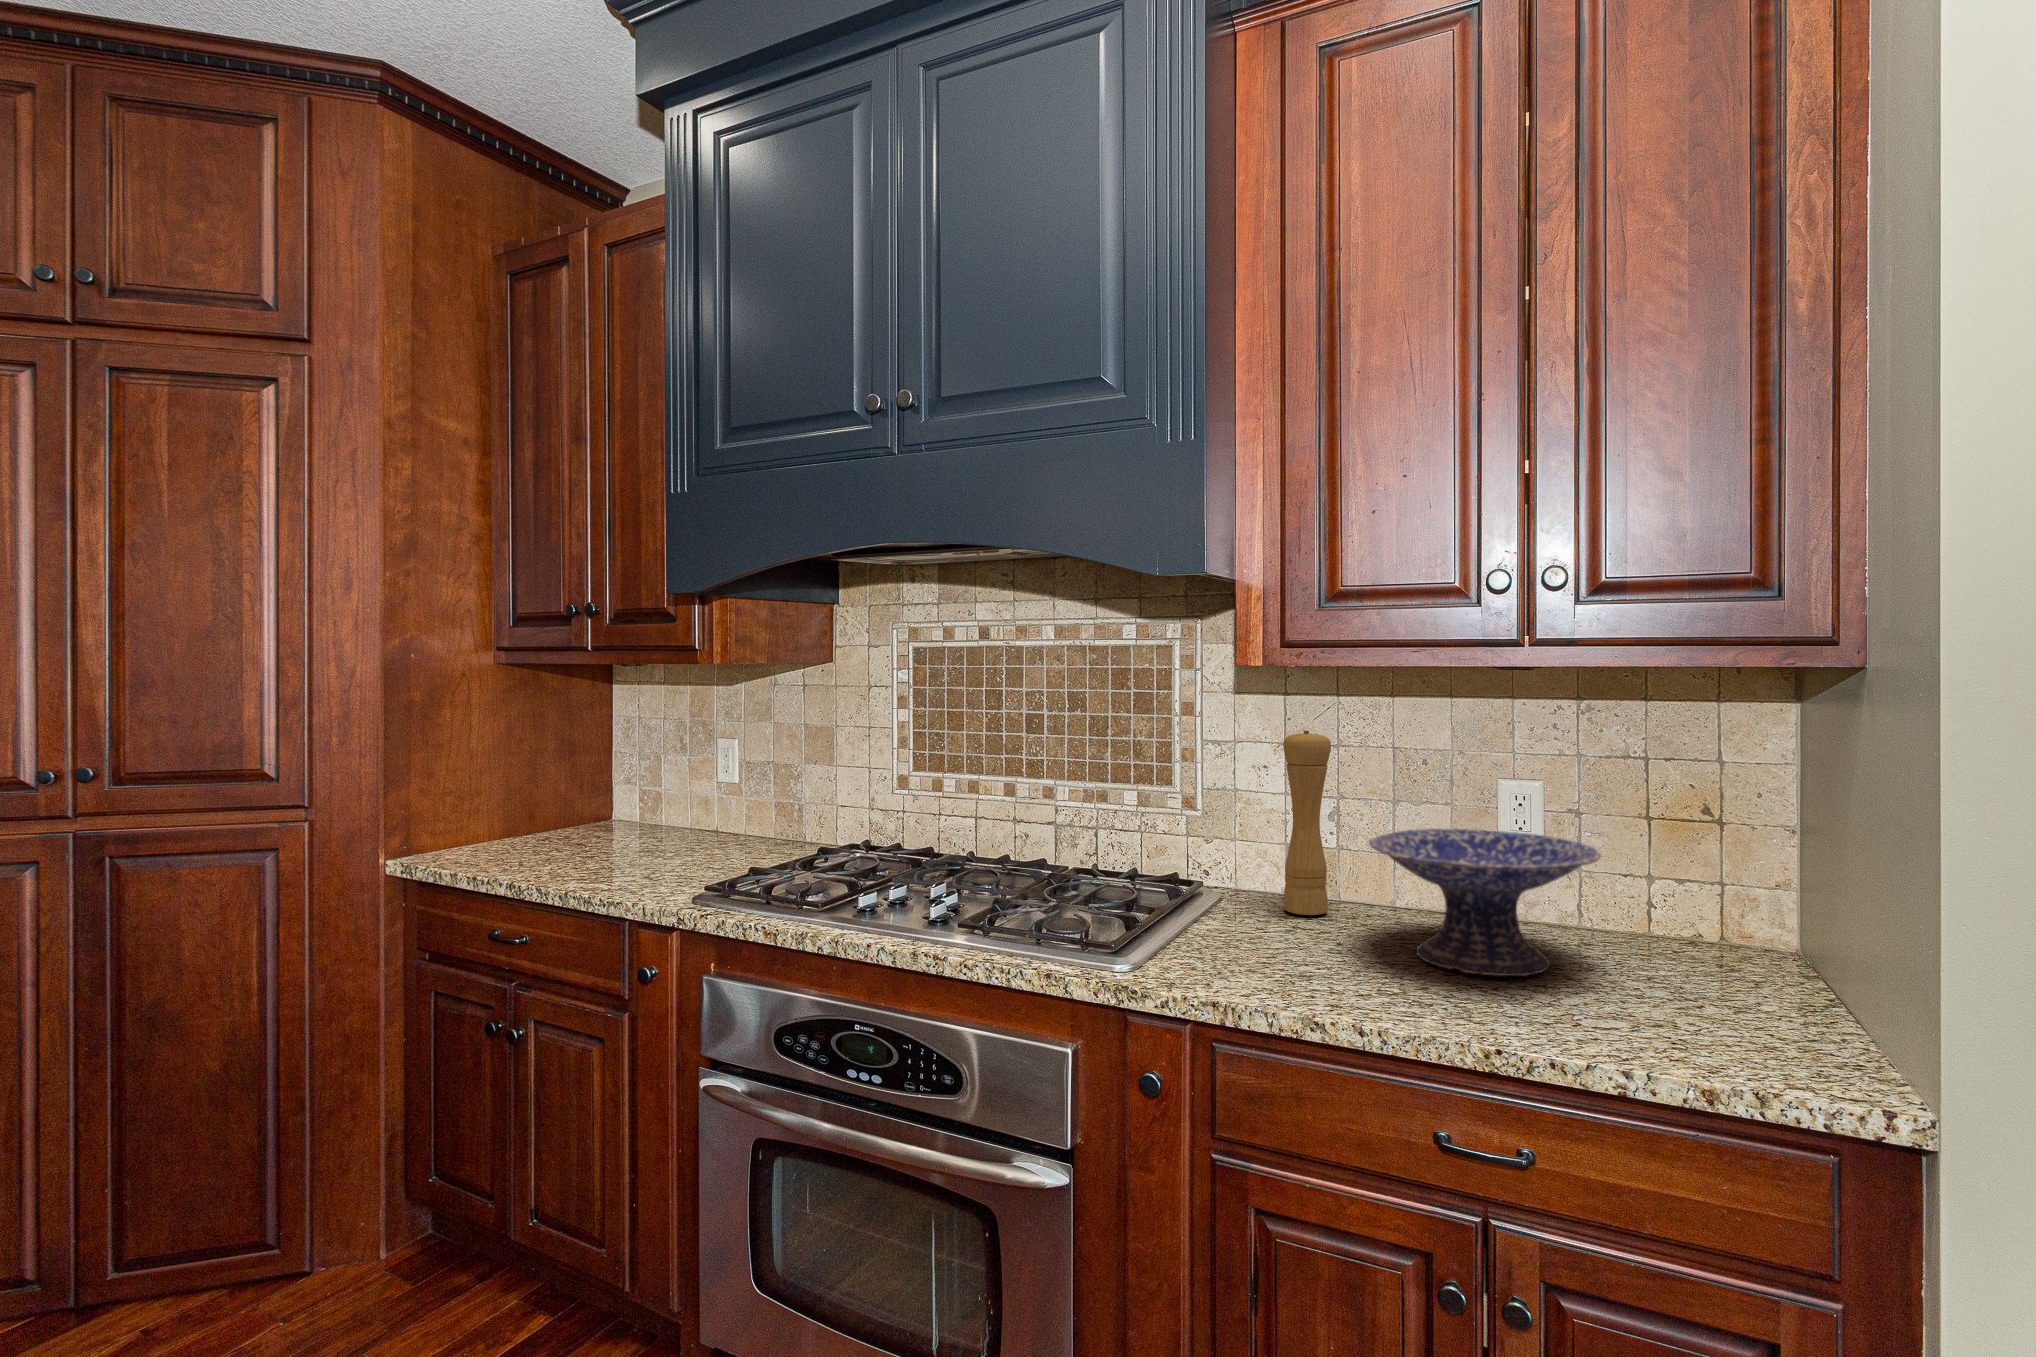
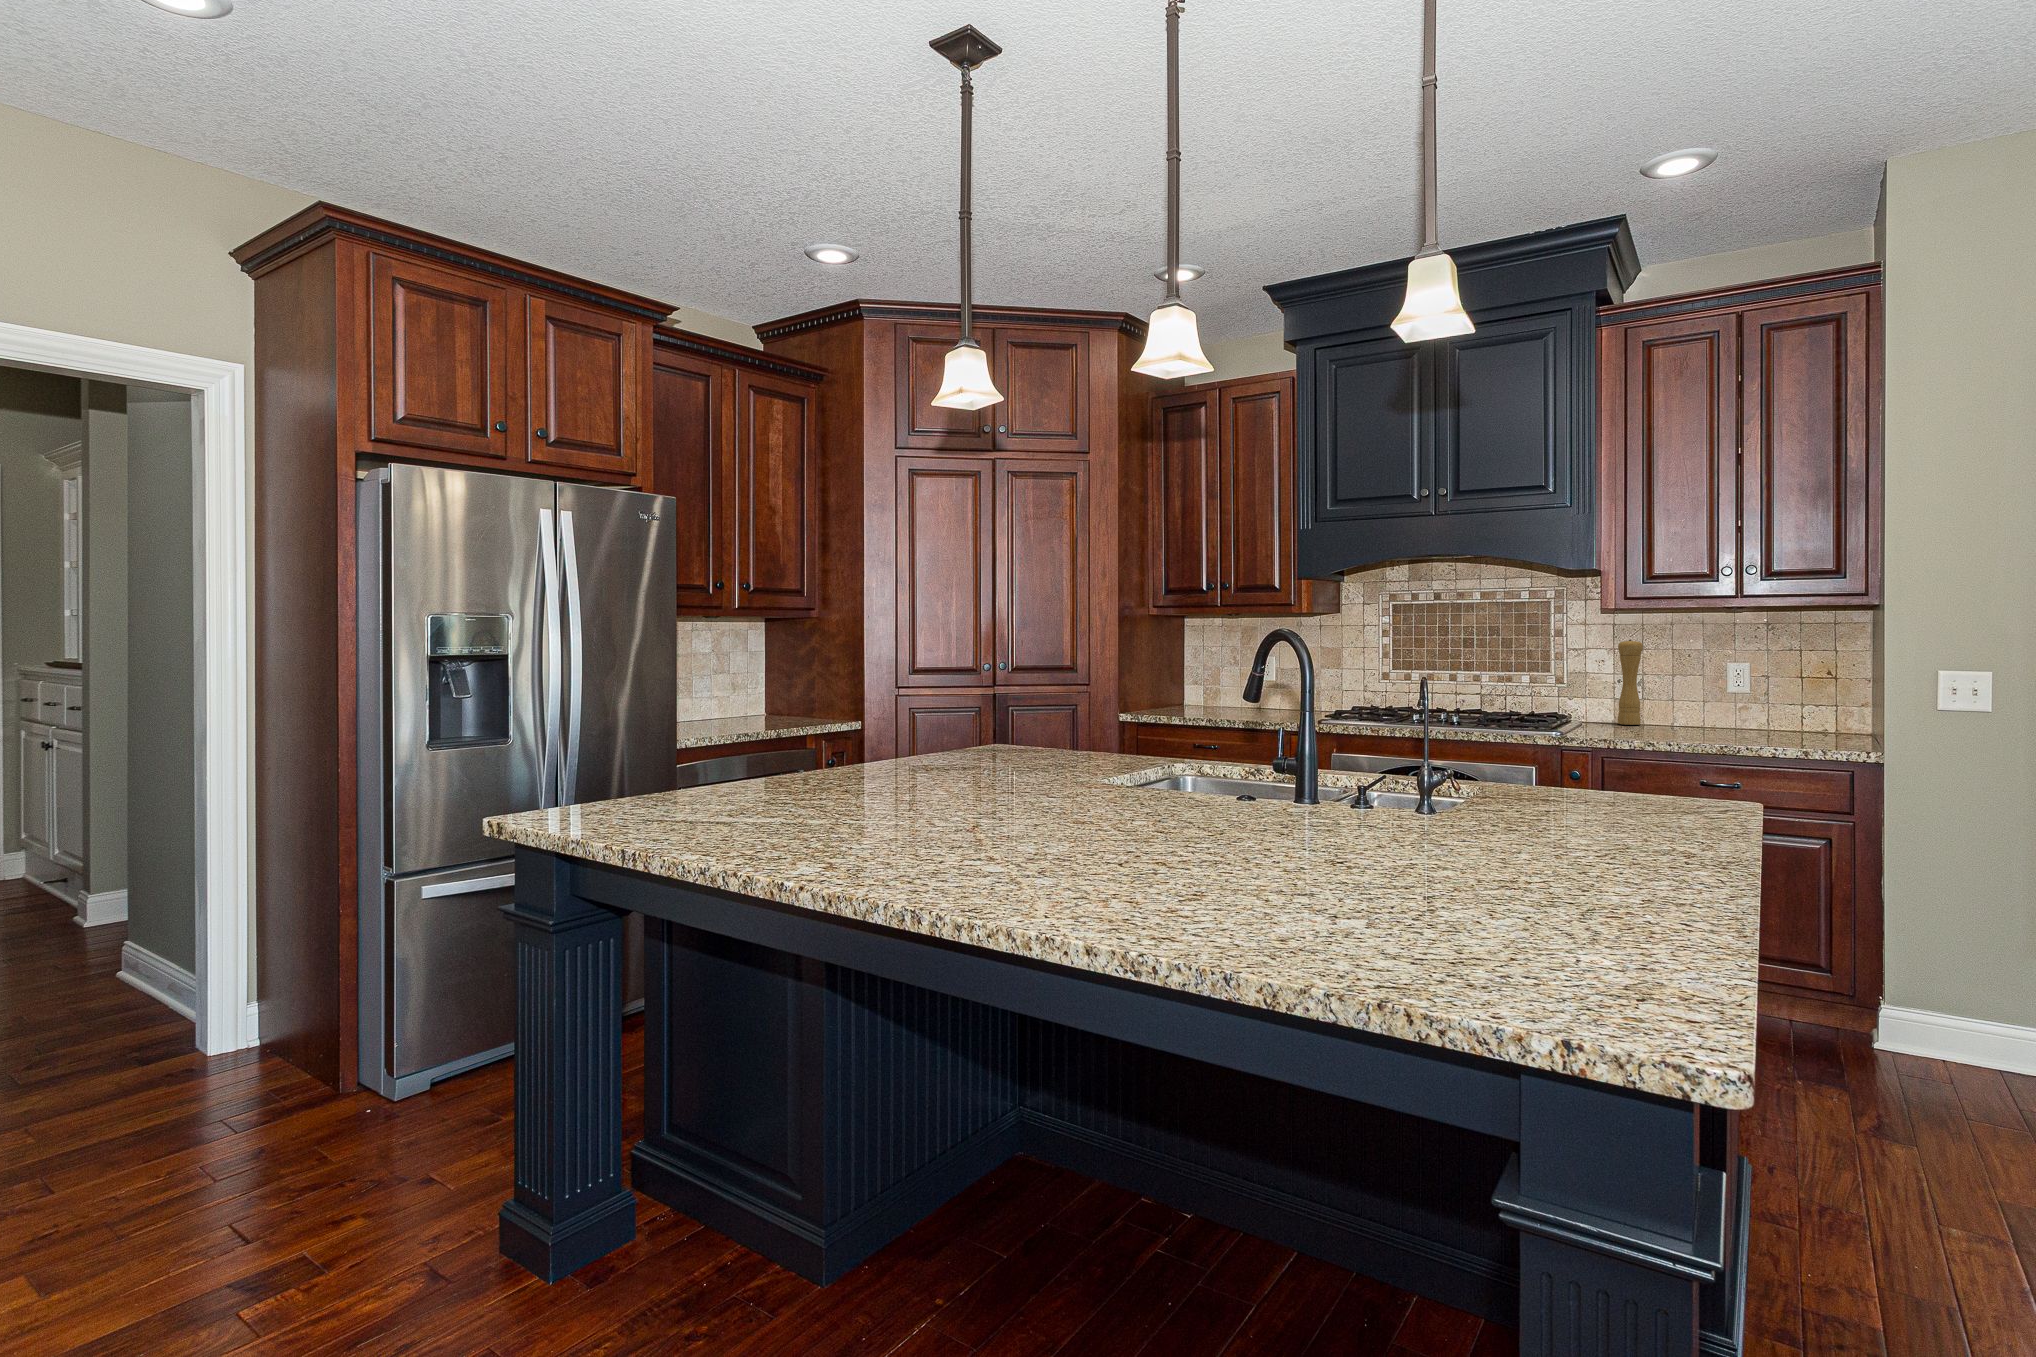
decorative bowl: present [1369,829,1601,976] -> none [1665,682,1773,735]

